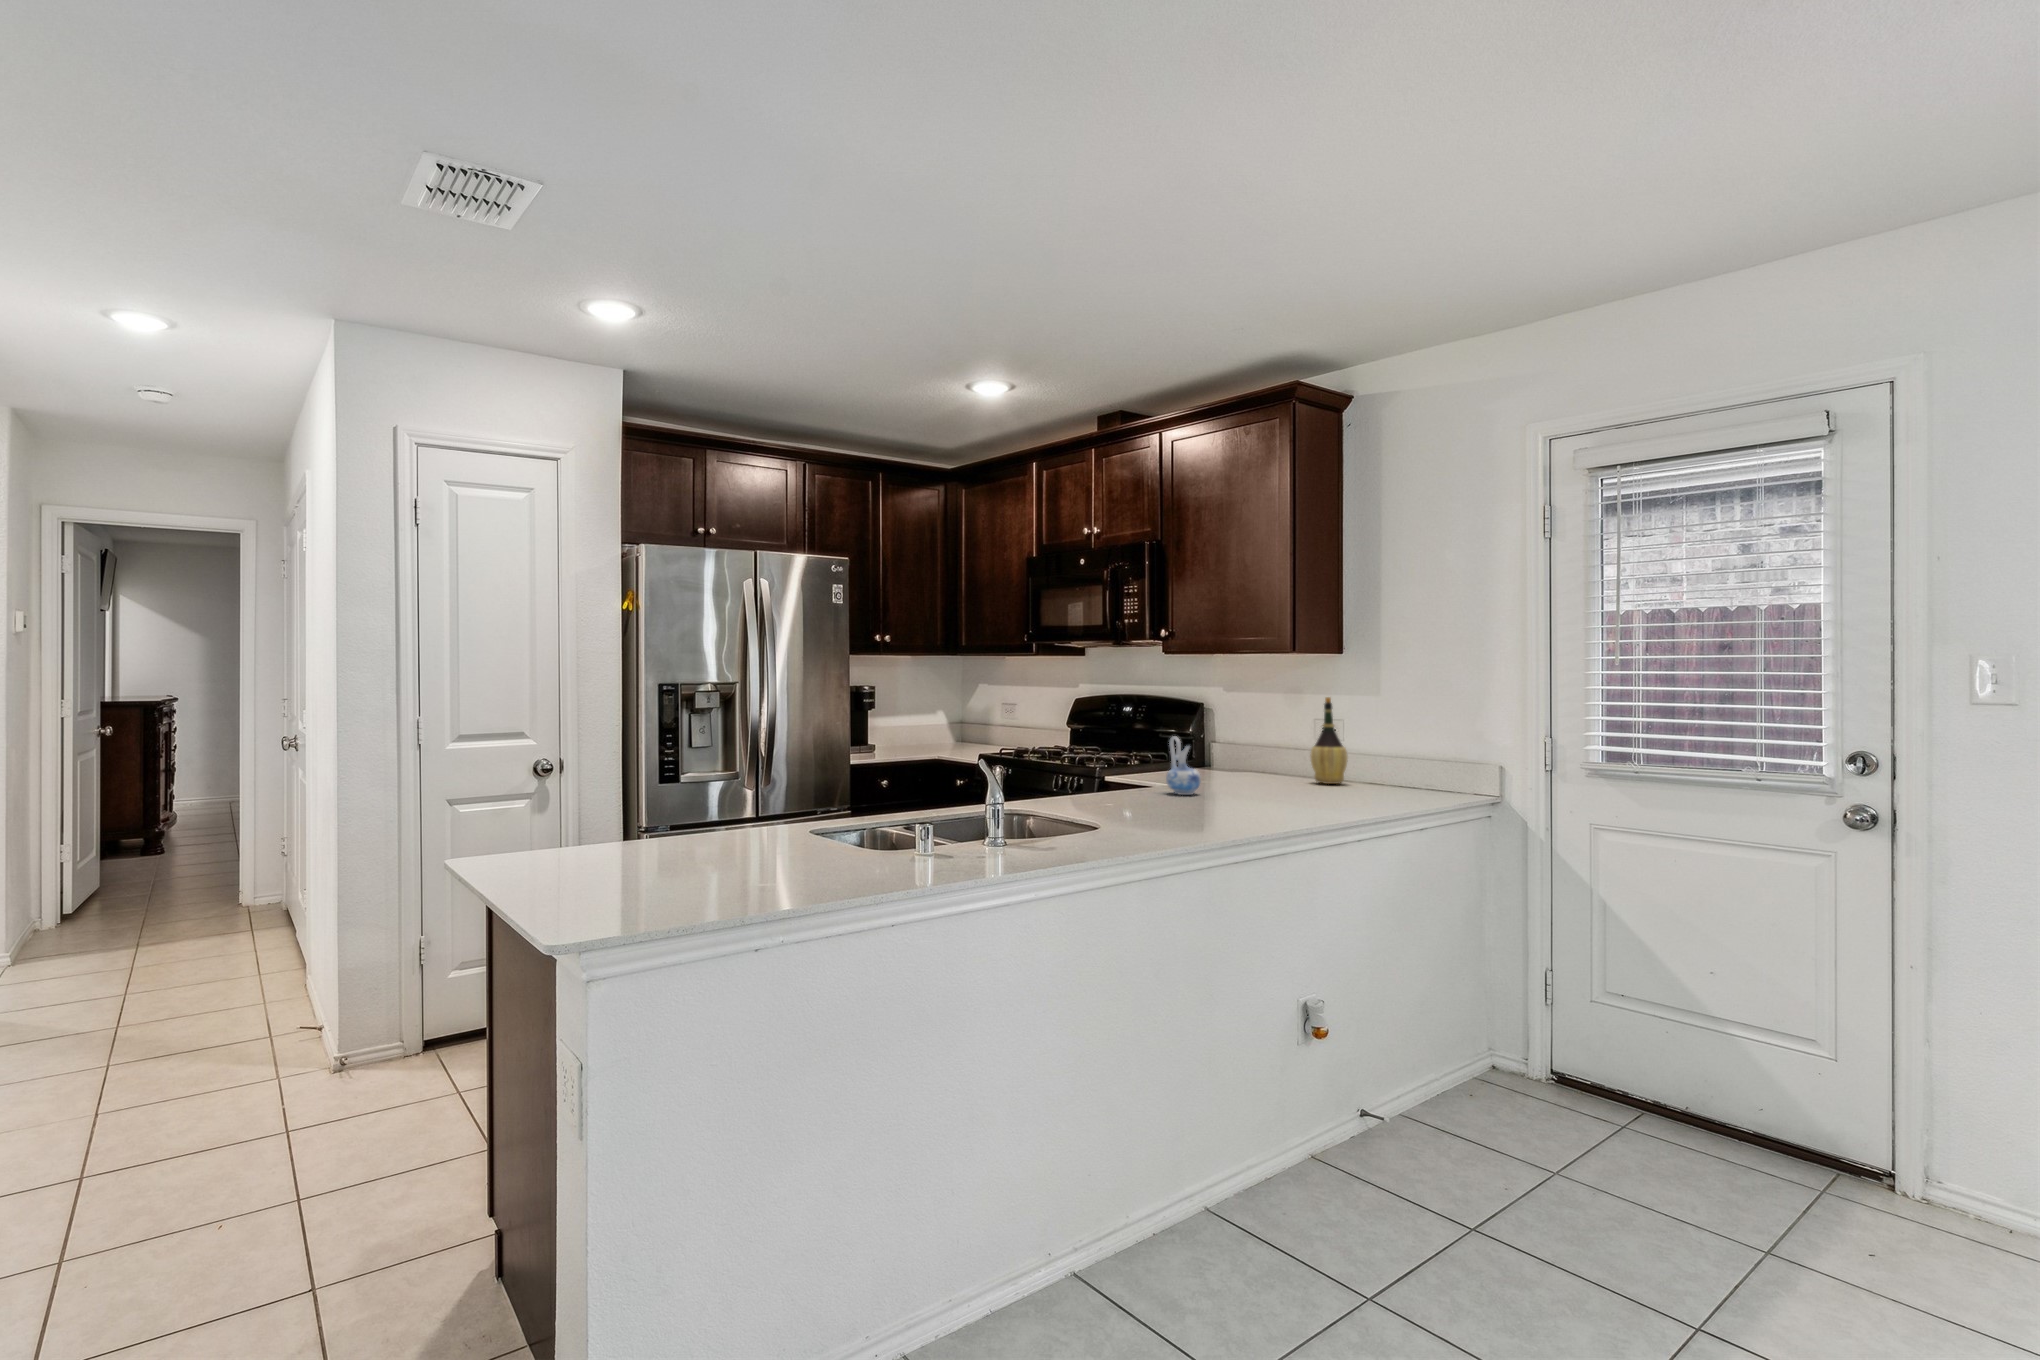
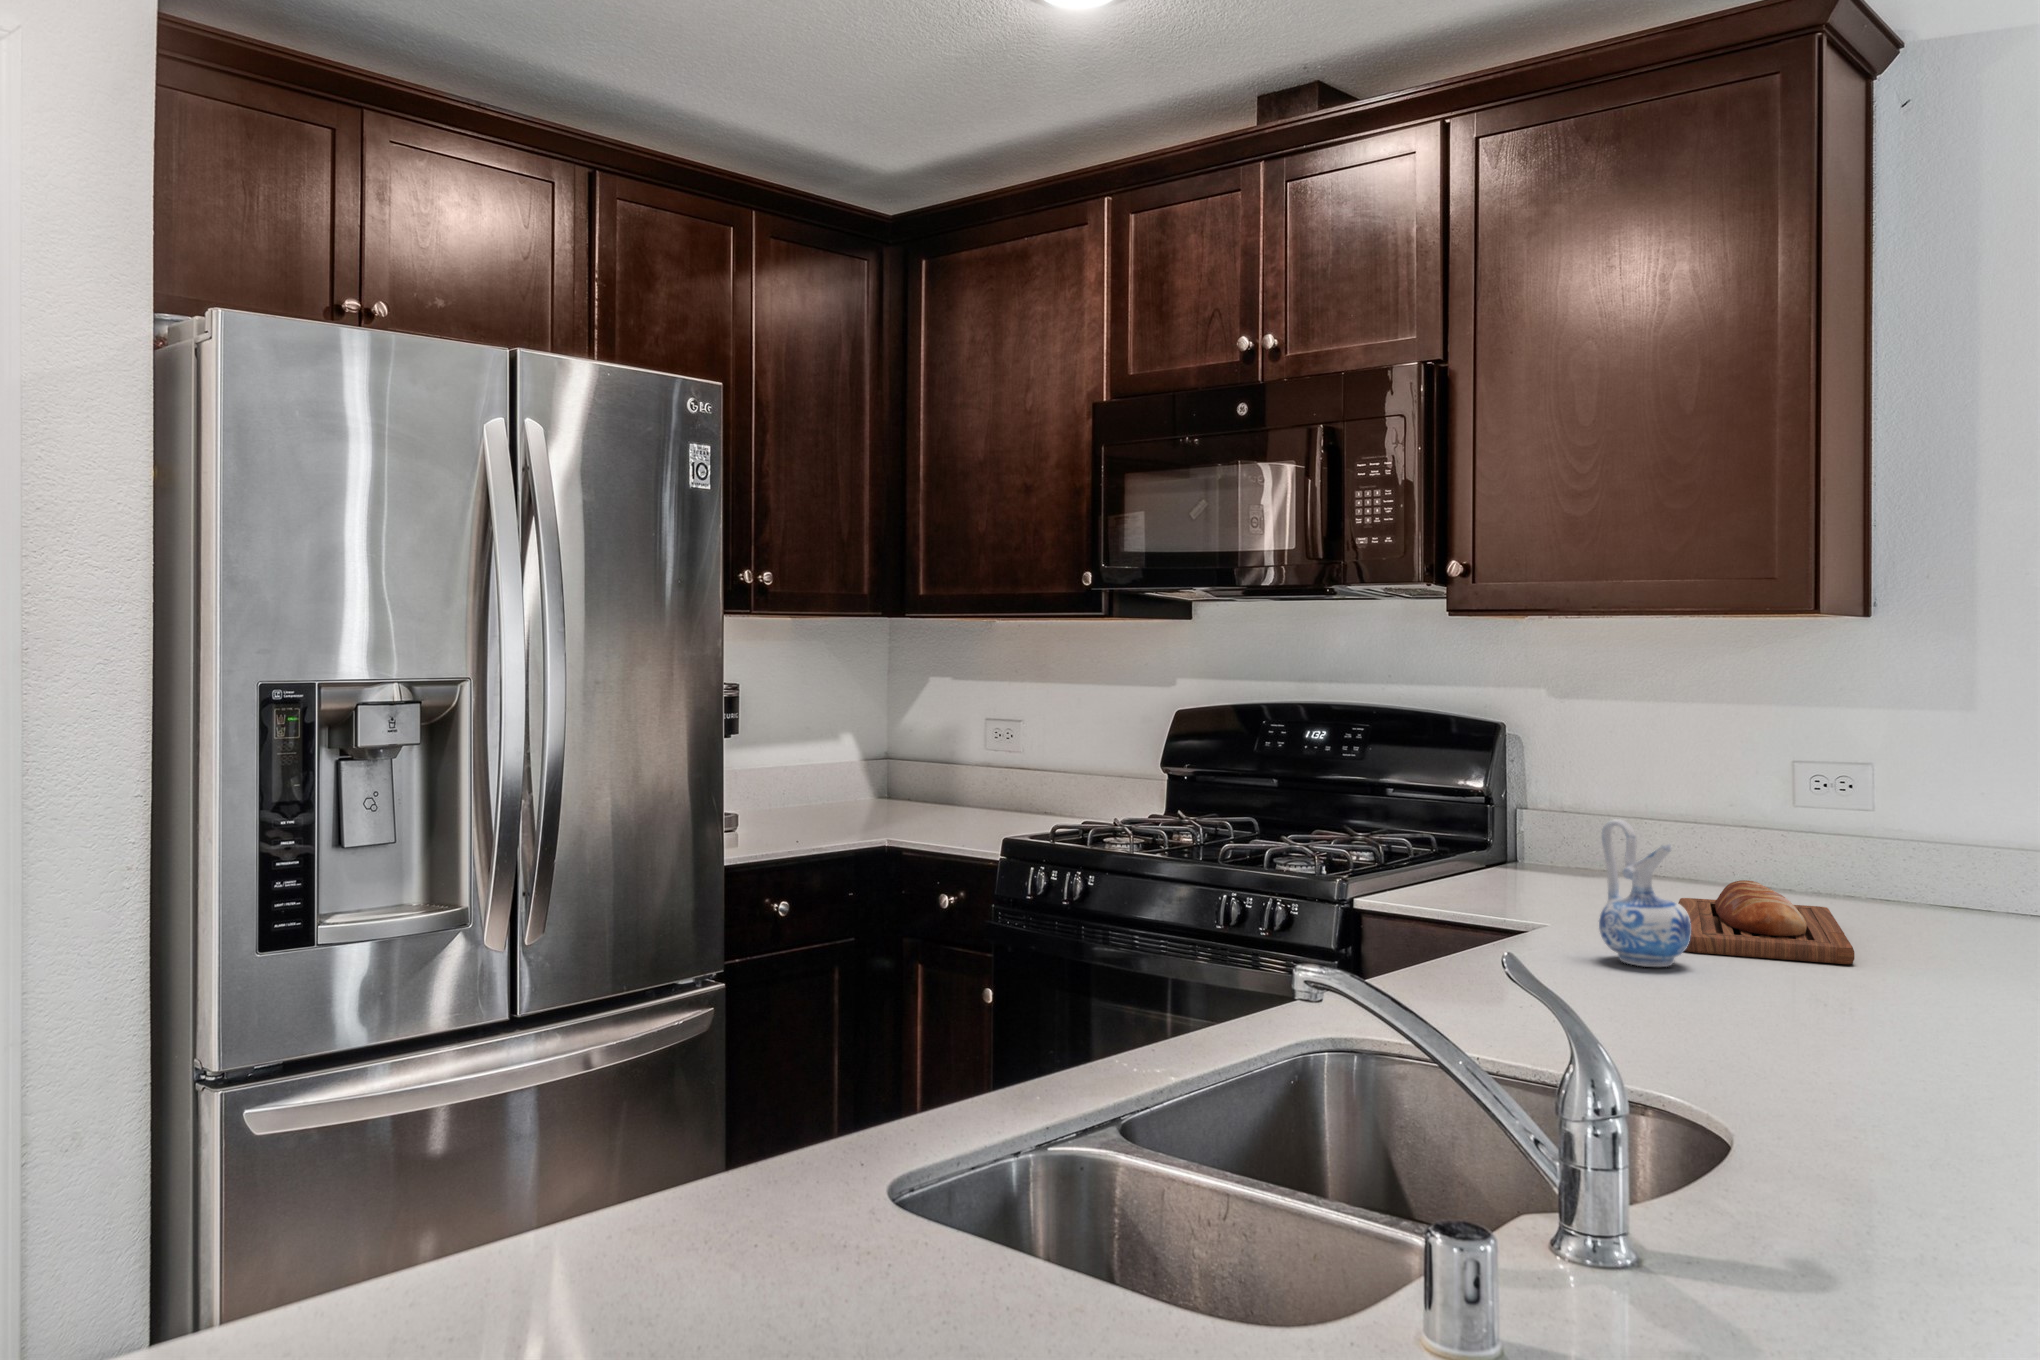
wine bottle: present [1310,697,1348,784] -> none [1826,717,1917,915]
bread loaf: none [1210,766,1300,796] -> present [1678,880,1854,964]

